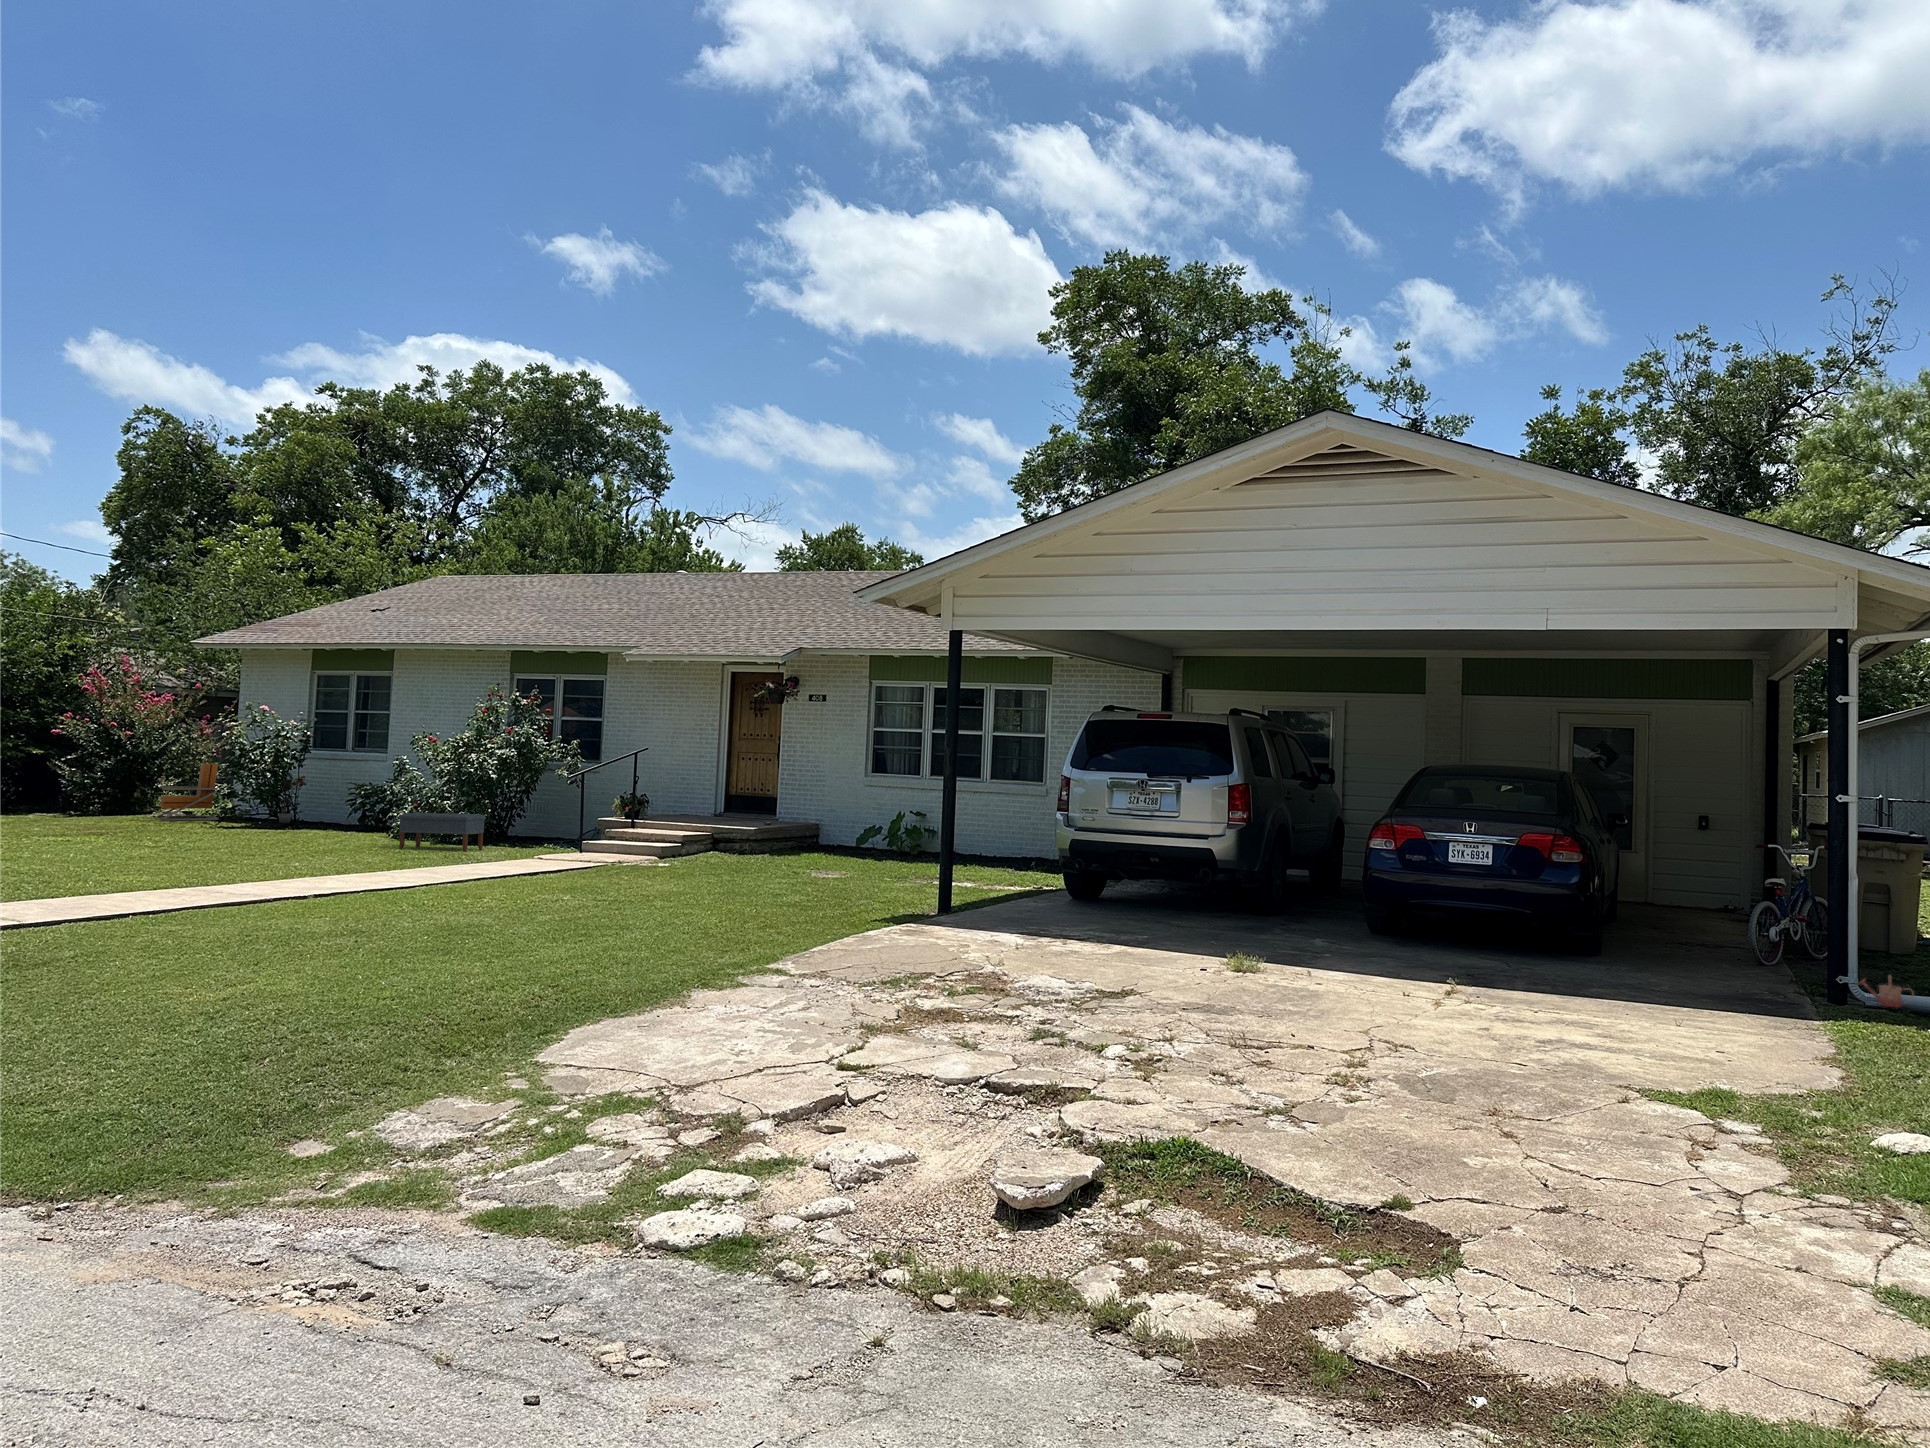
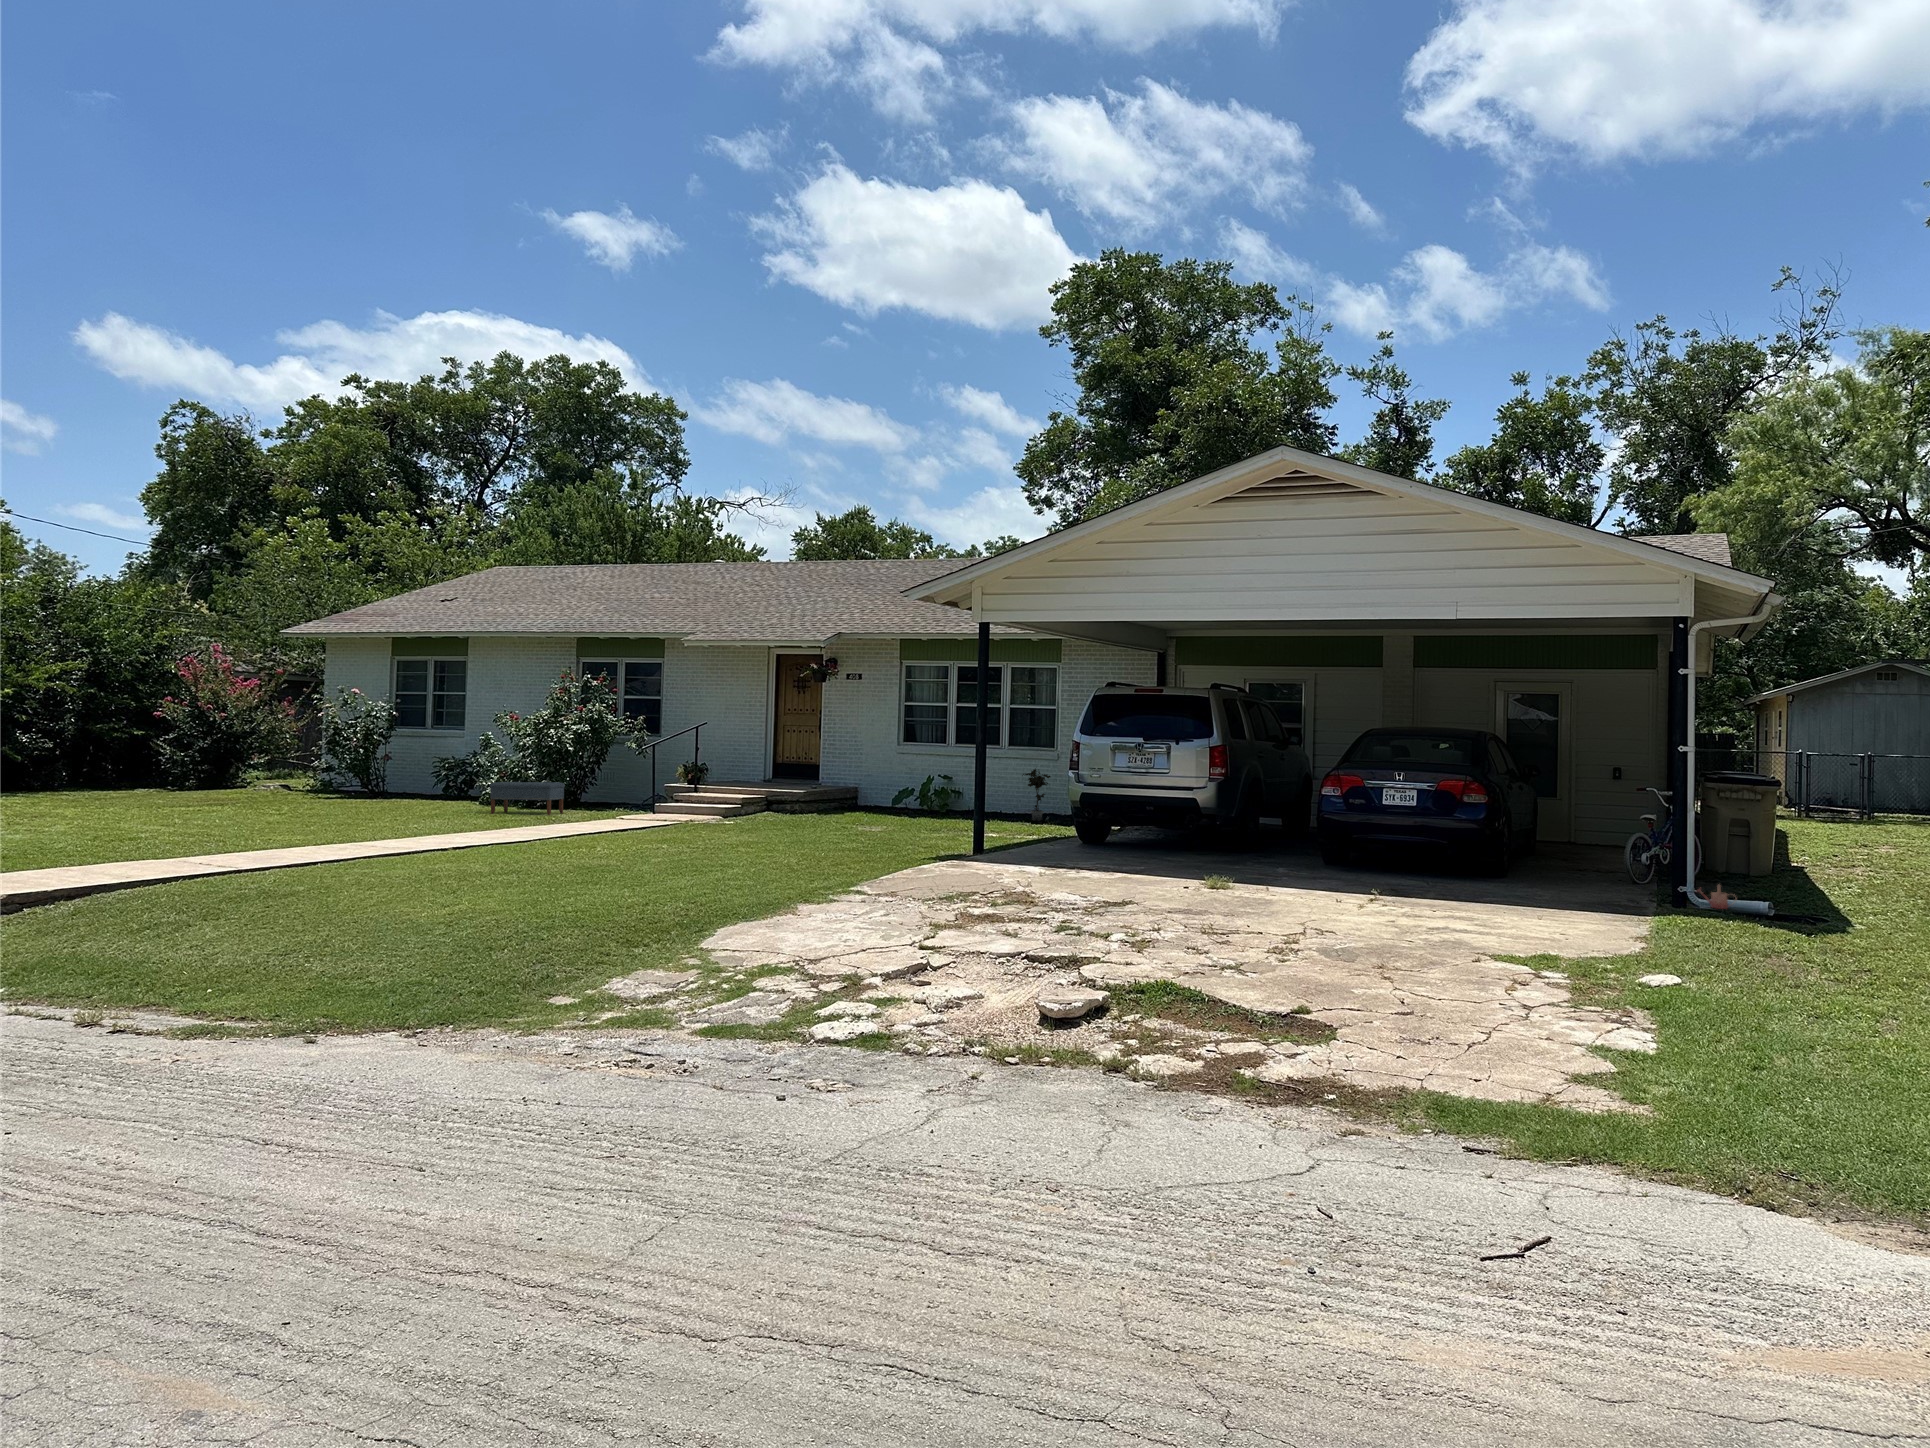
lounge chair: present [157,763,218,821] -> none [263,742,322,793]
potted plant: present [268,772,305,823] -> present [1022,769,1050,821]

